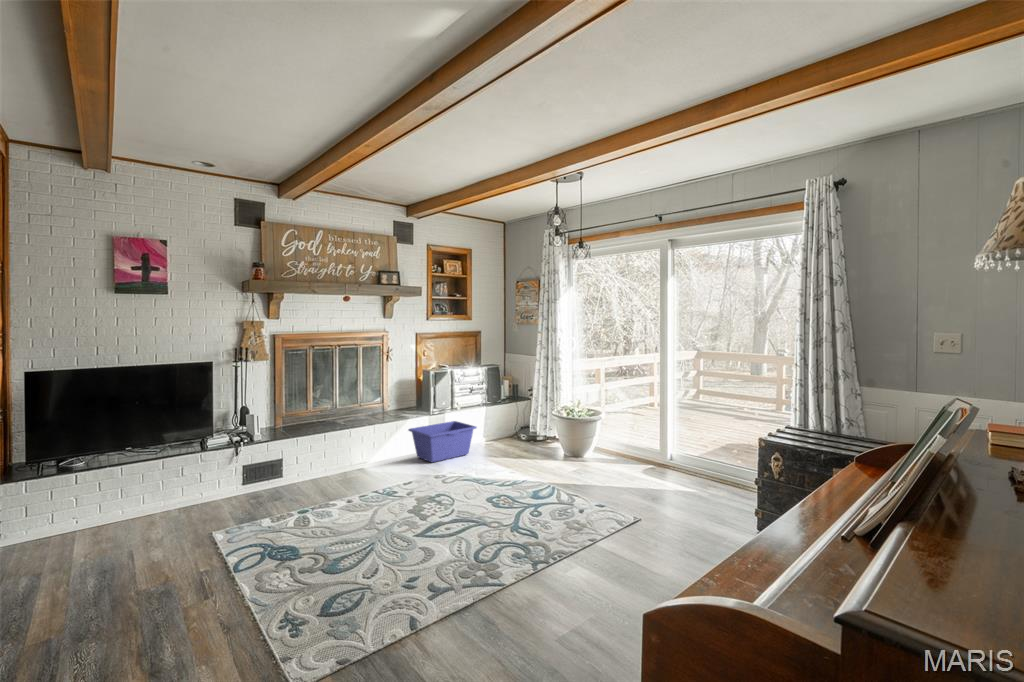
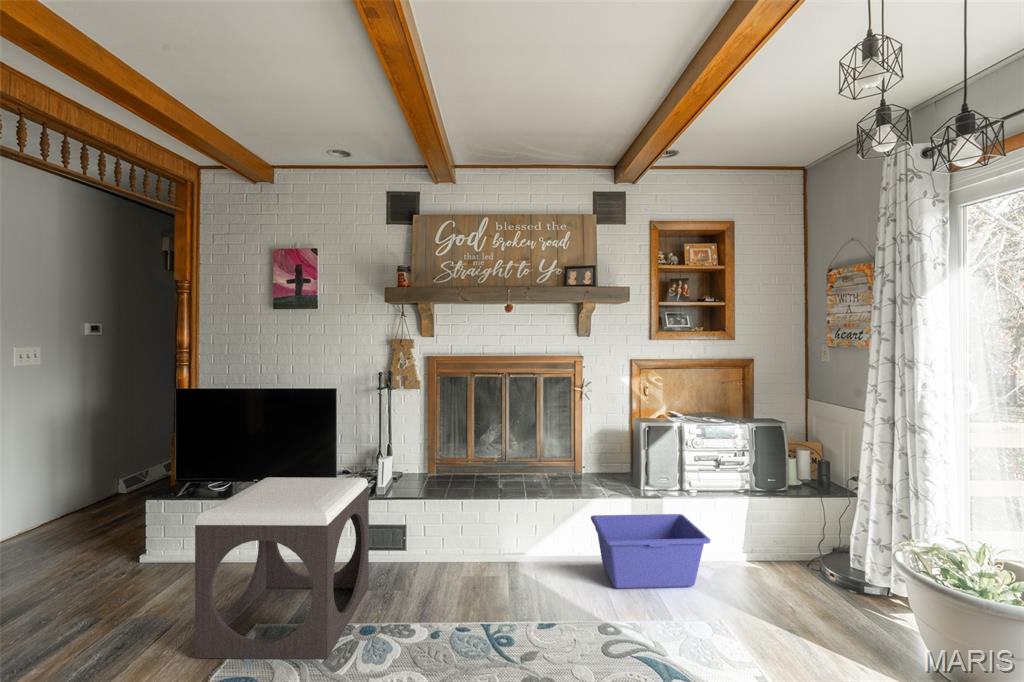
footstool: none [191,419,301,542] -> present [195,477,369,659]

